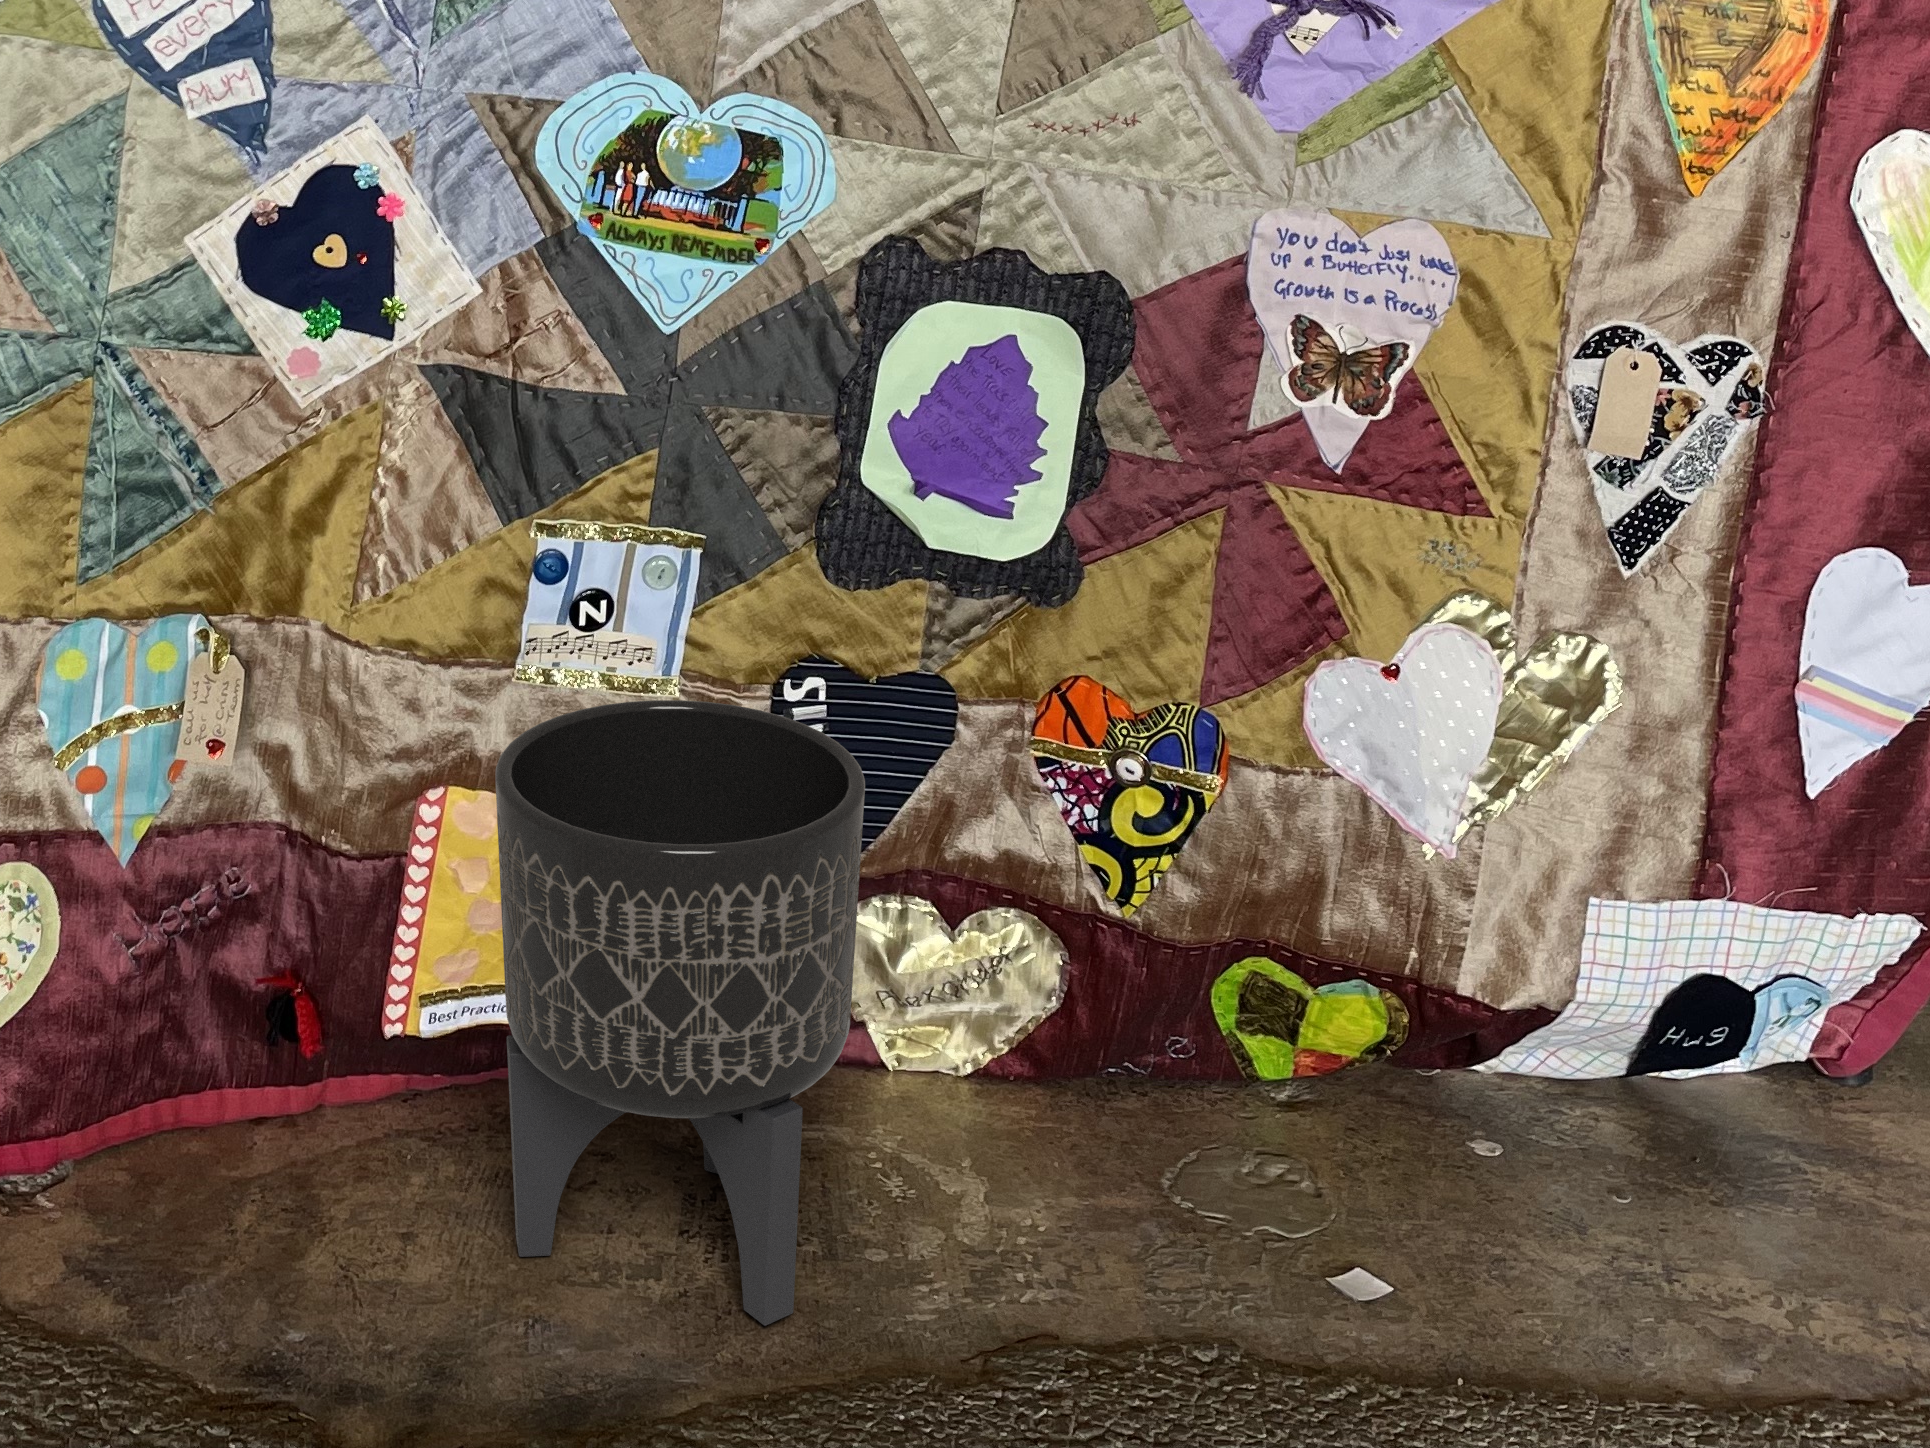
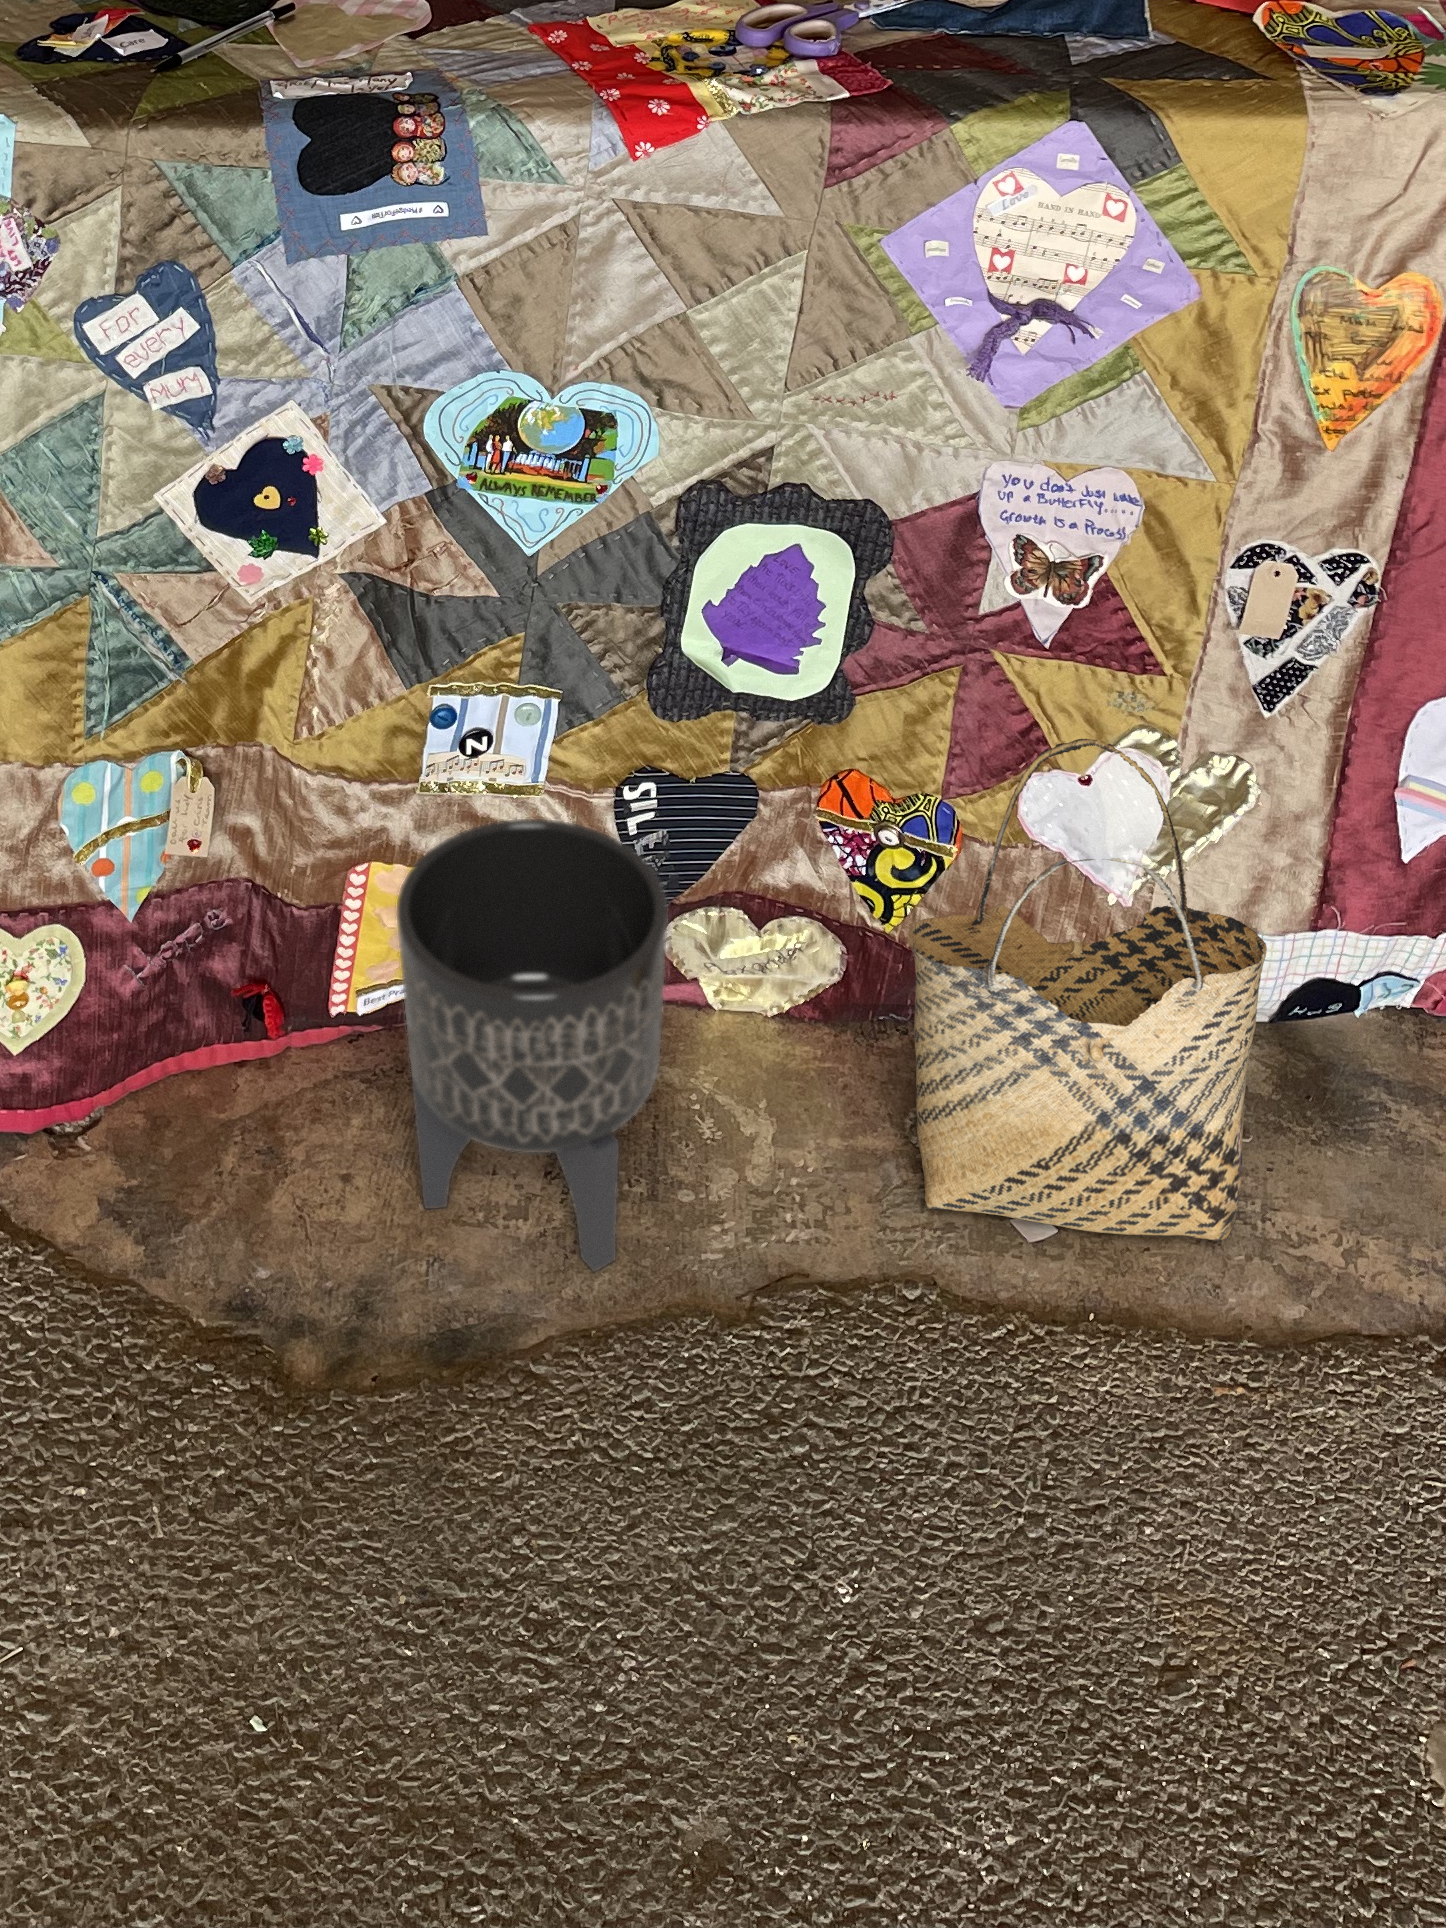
woven basket: none [1183,576,1668,1283] -> present [908,739,1267,1241]

